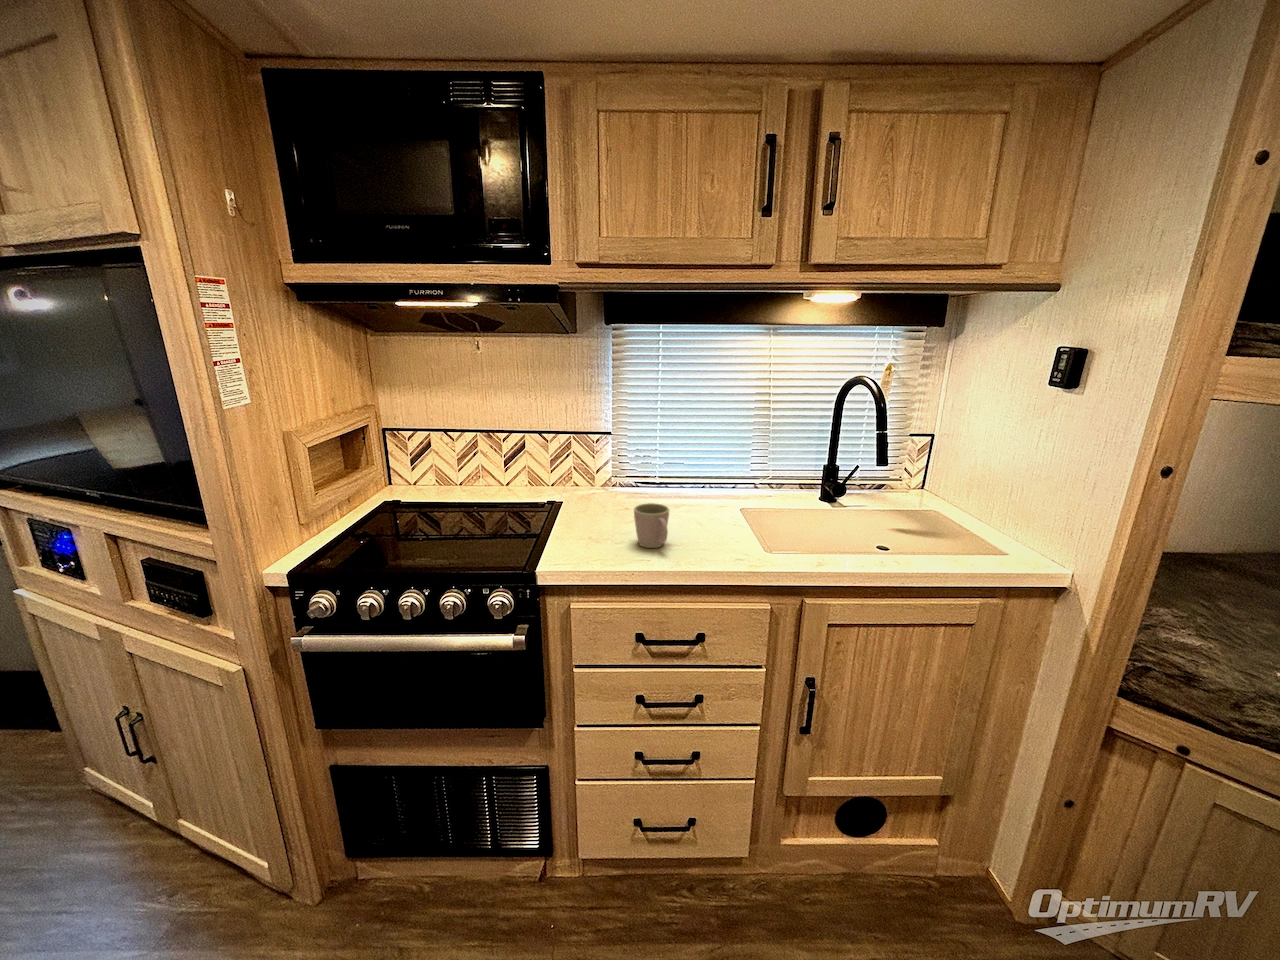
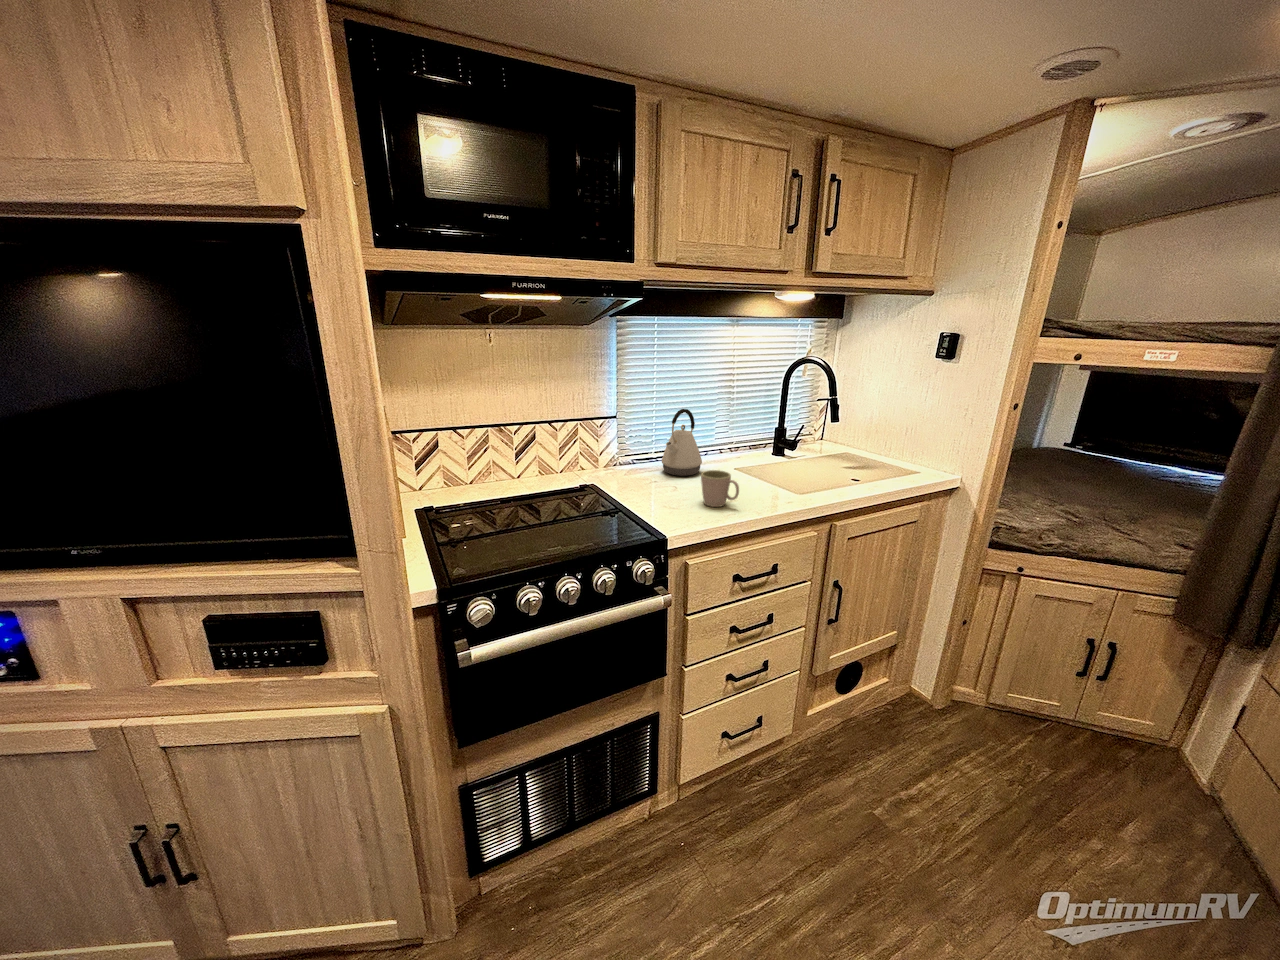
kettle: none [647,430,699,507] -> present [662,409,702,476]

